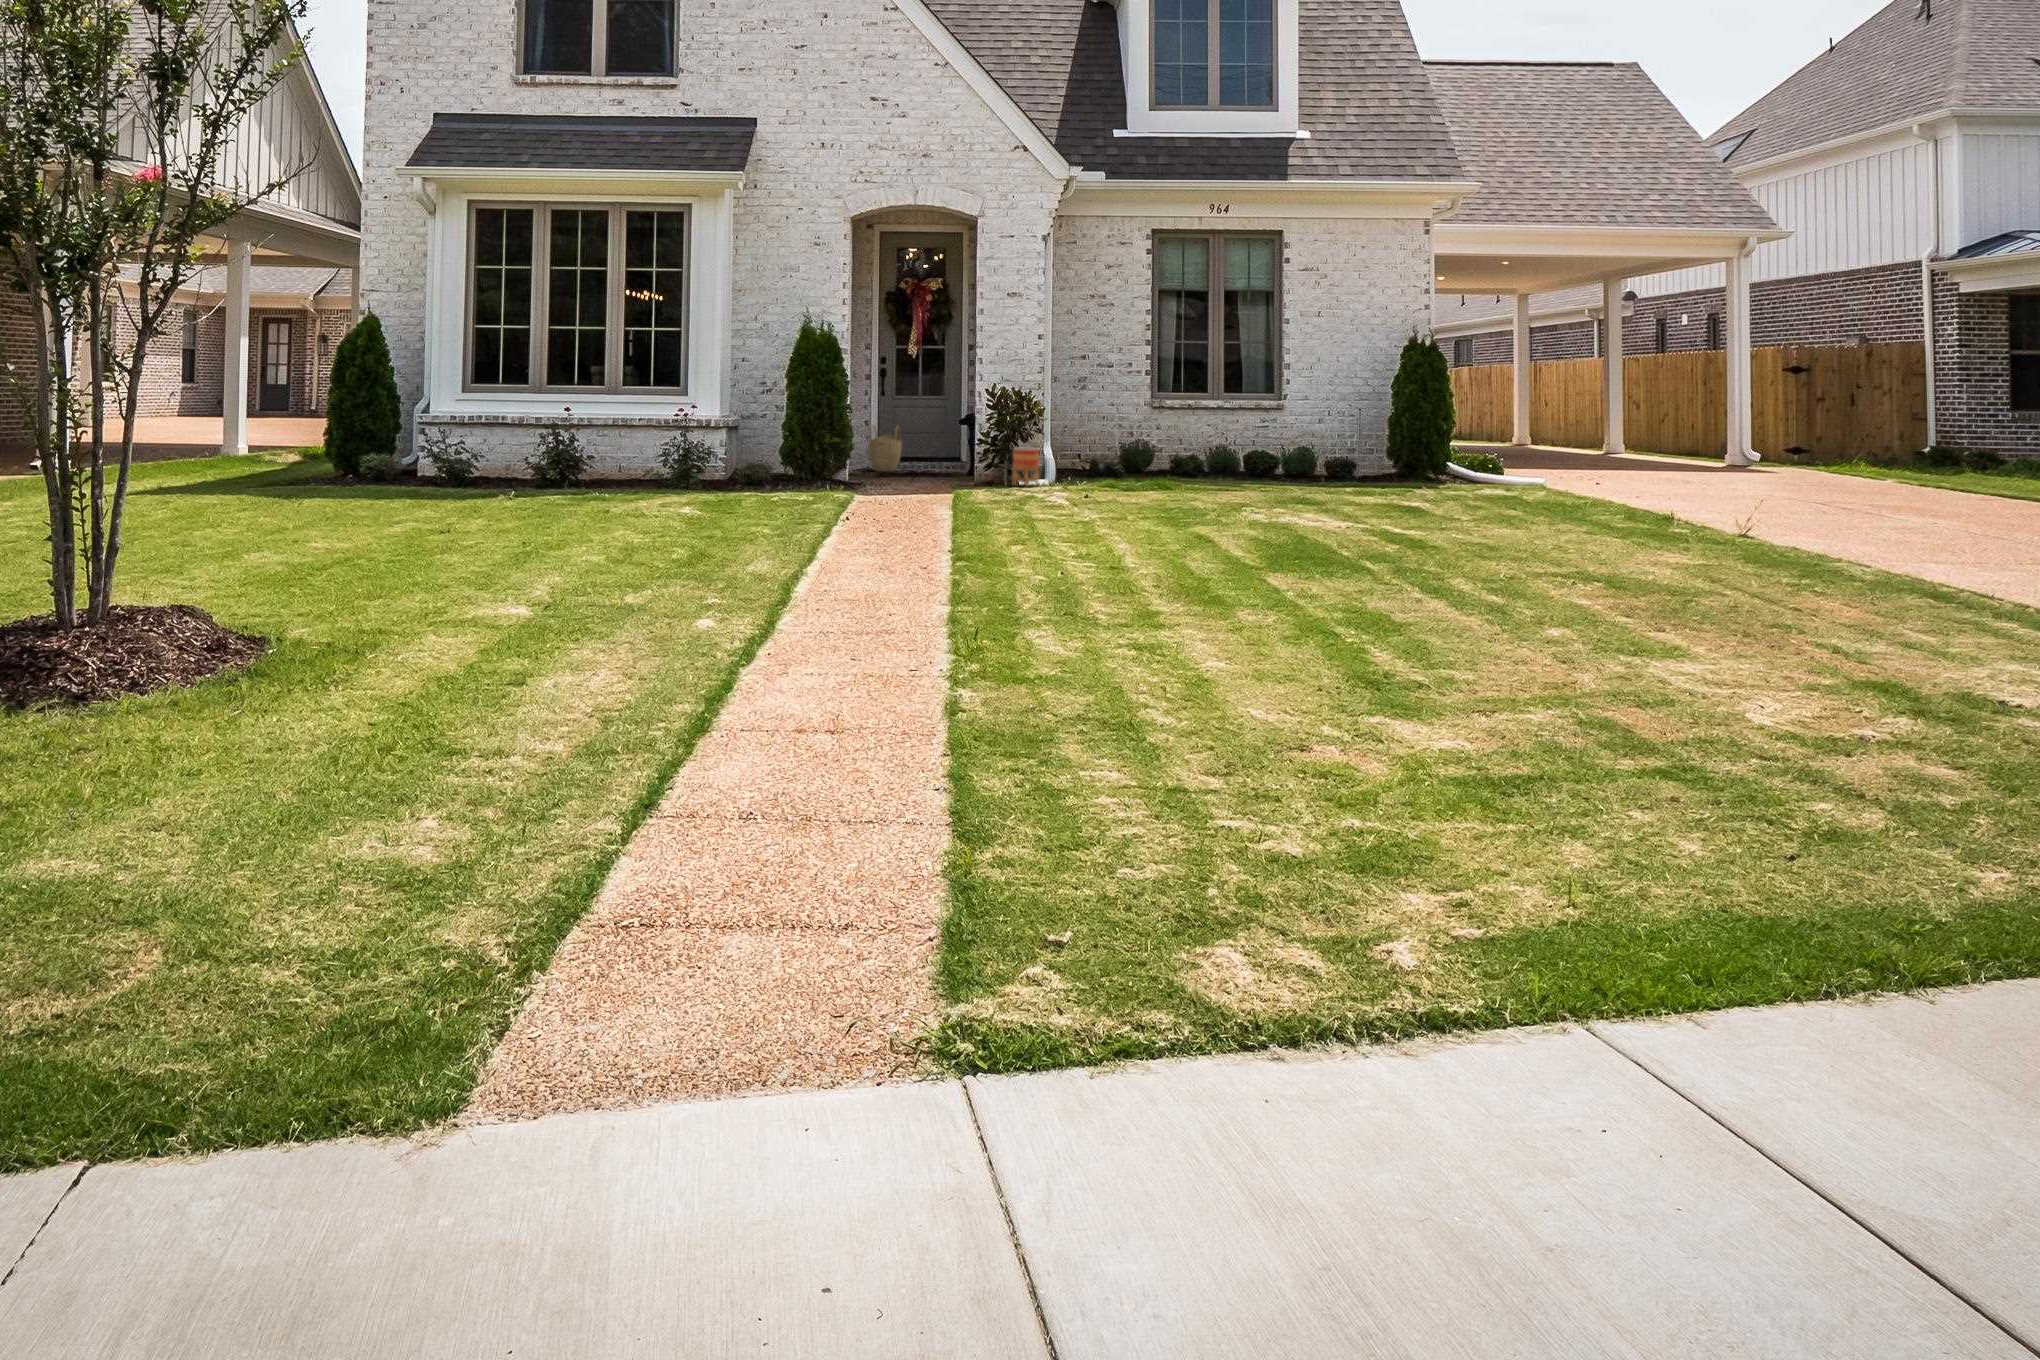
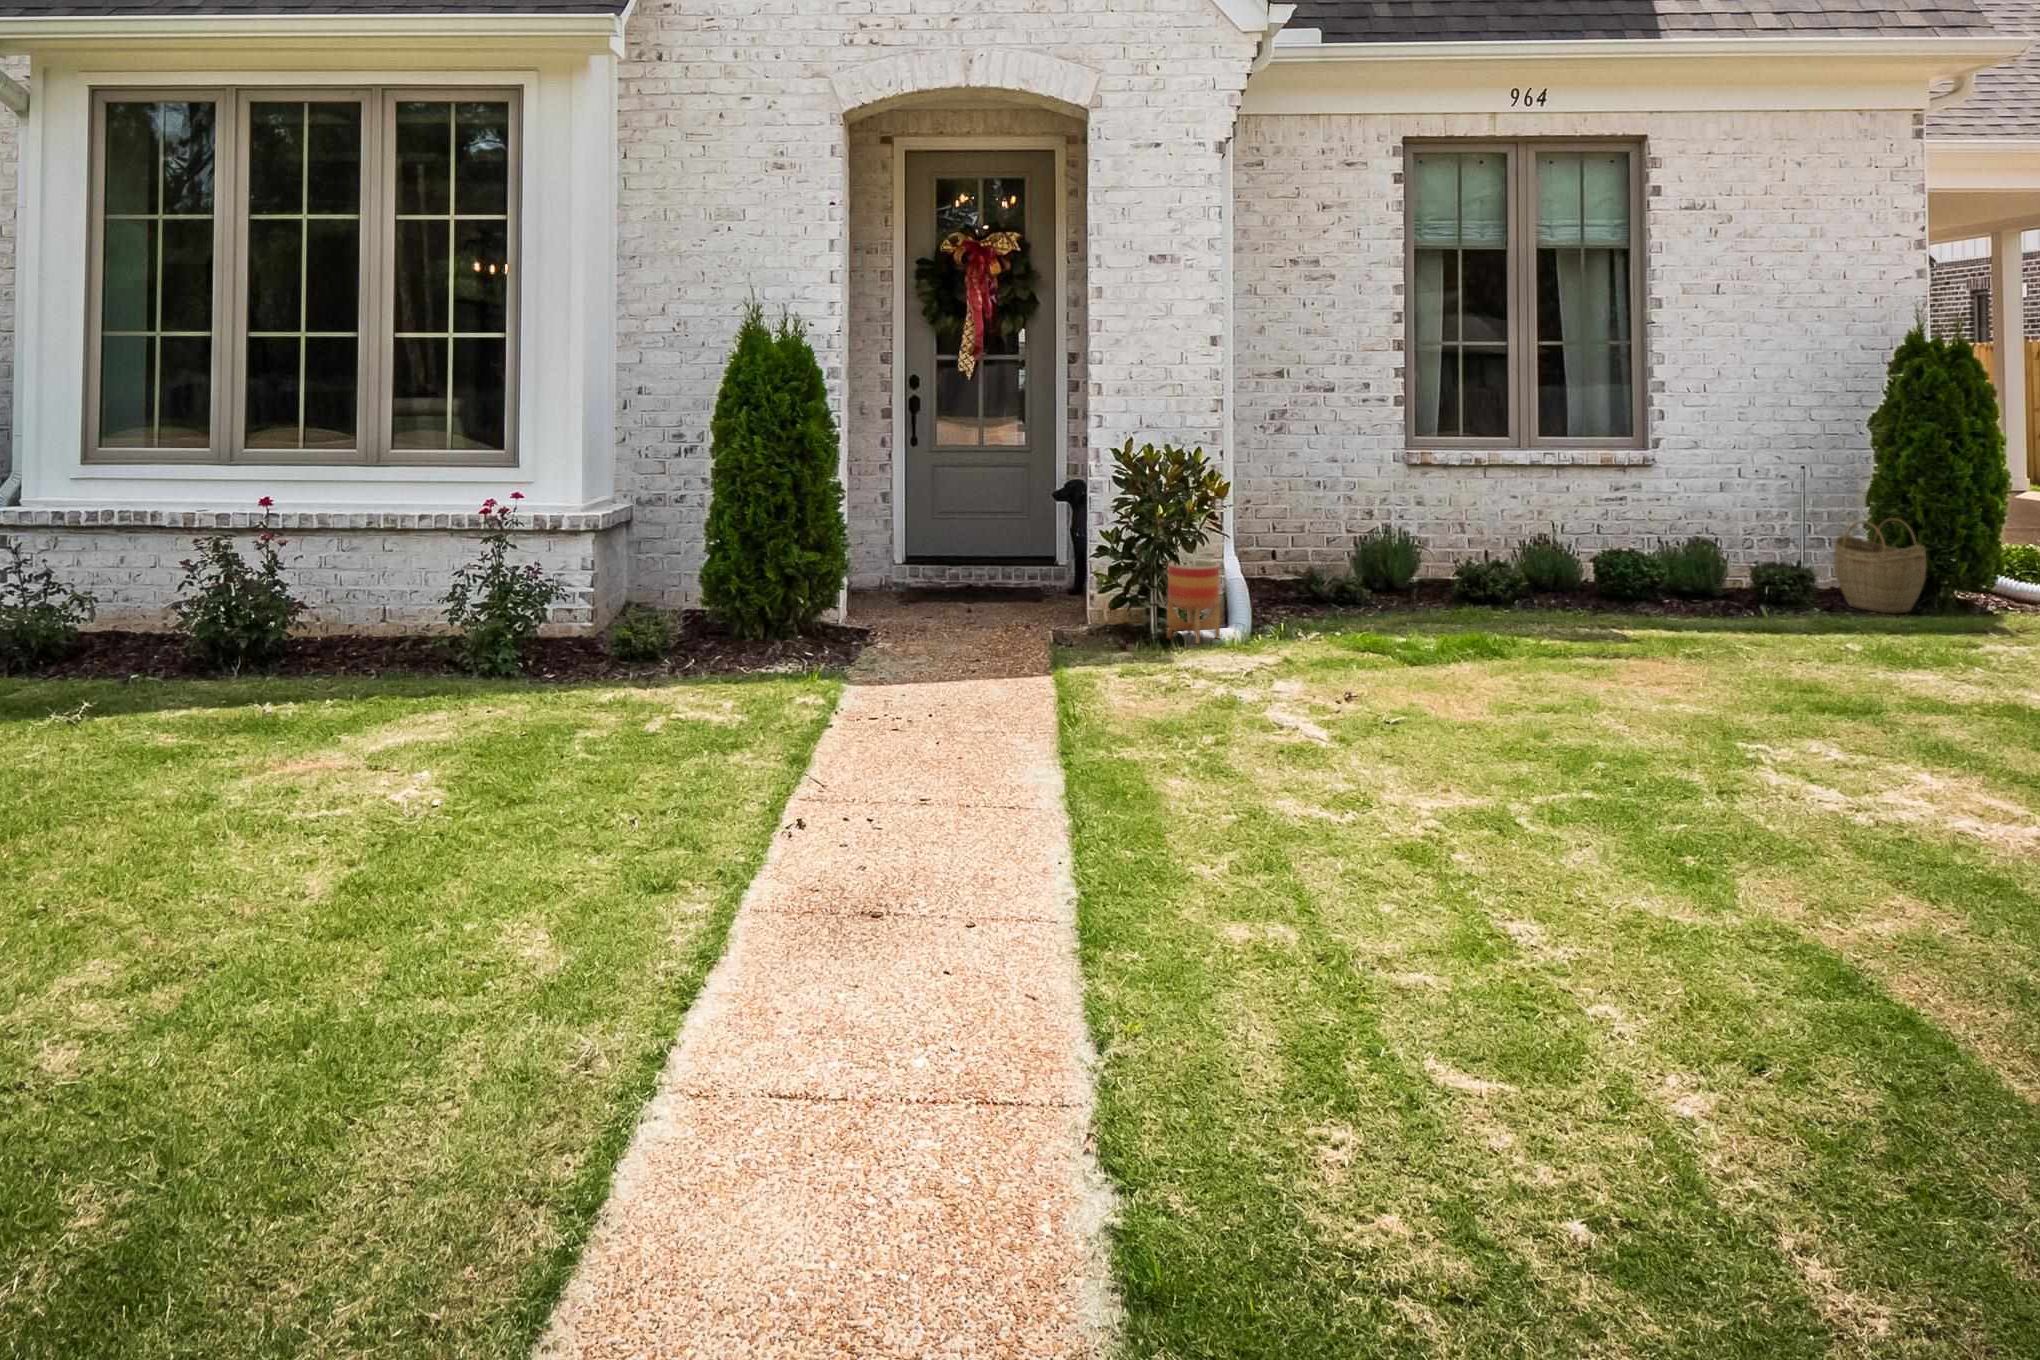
woven basket: present [869,426,902,472] -> present [1834,518,1927,614]

